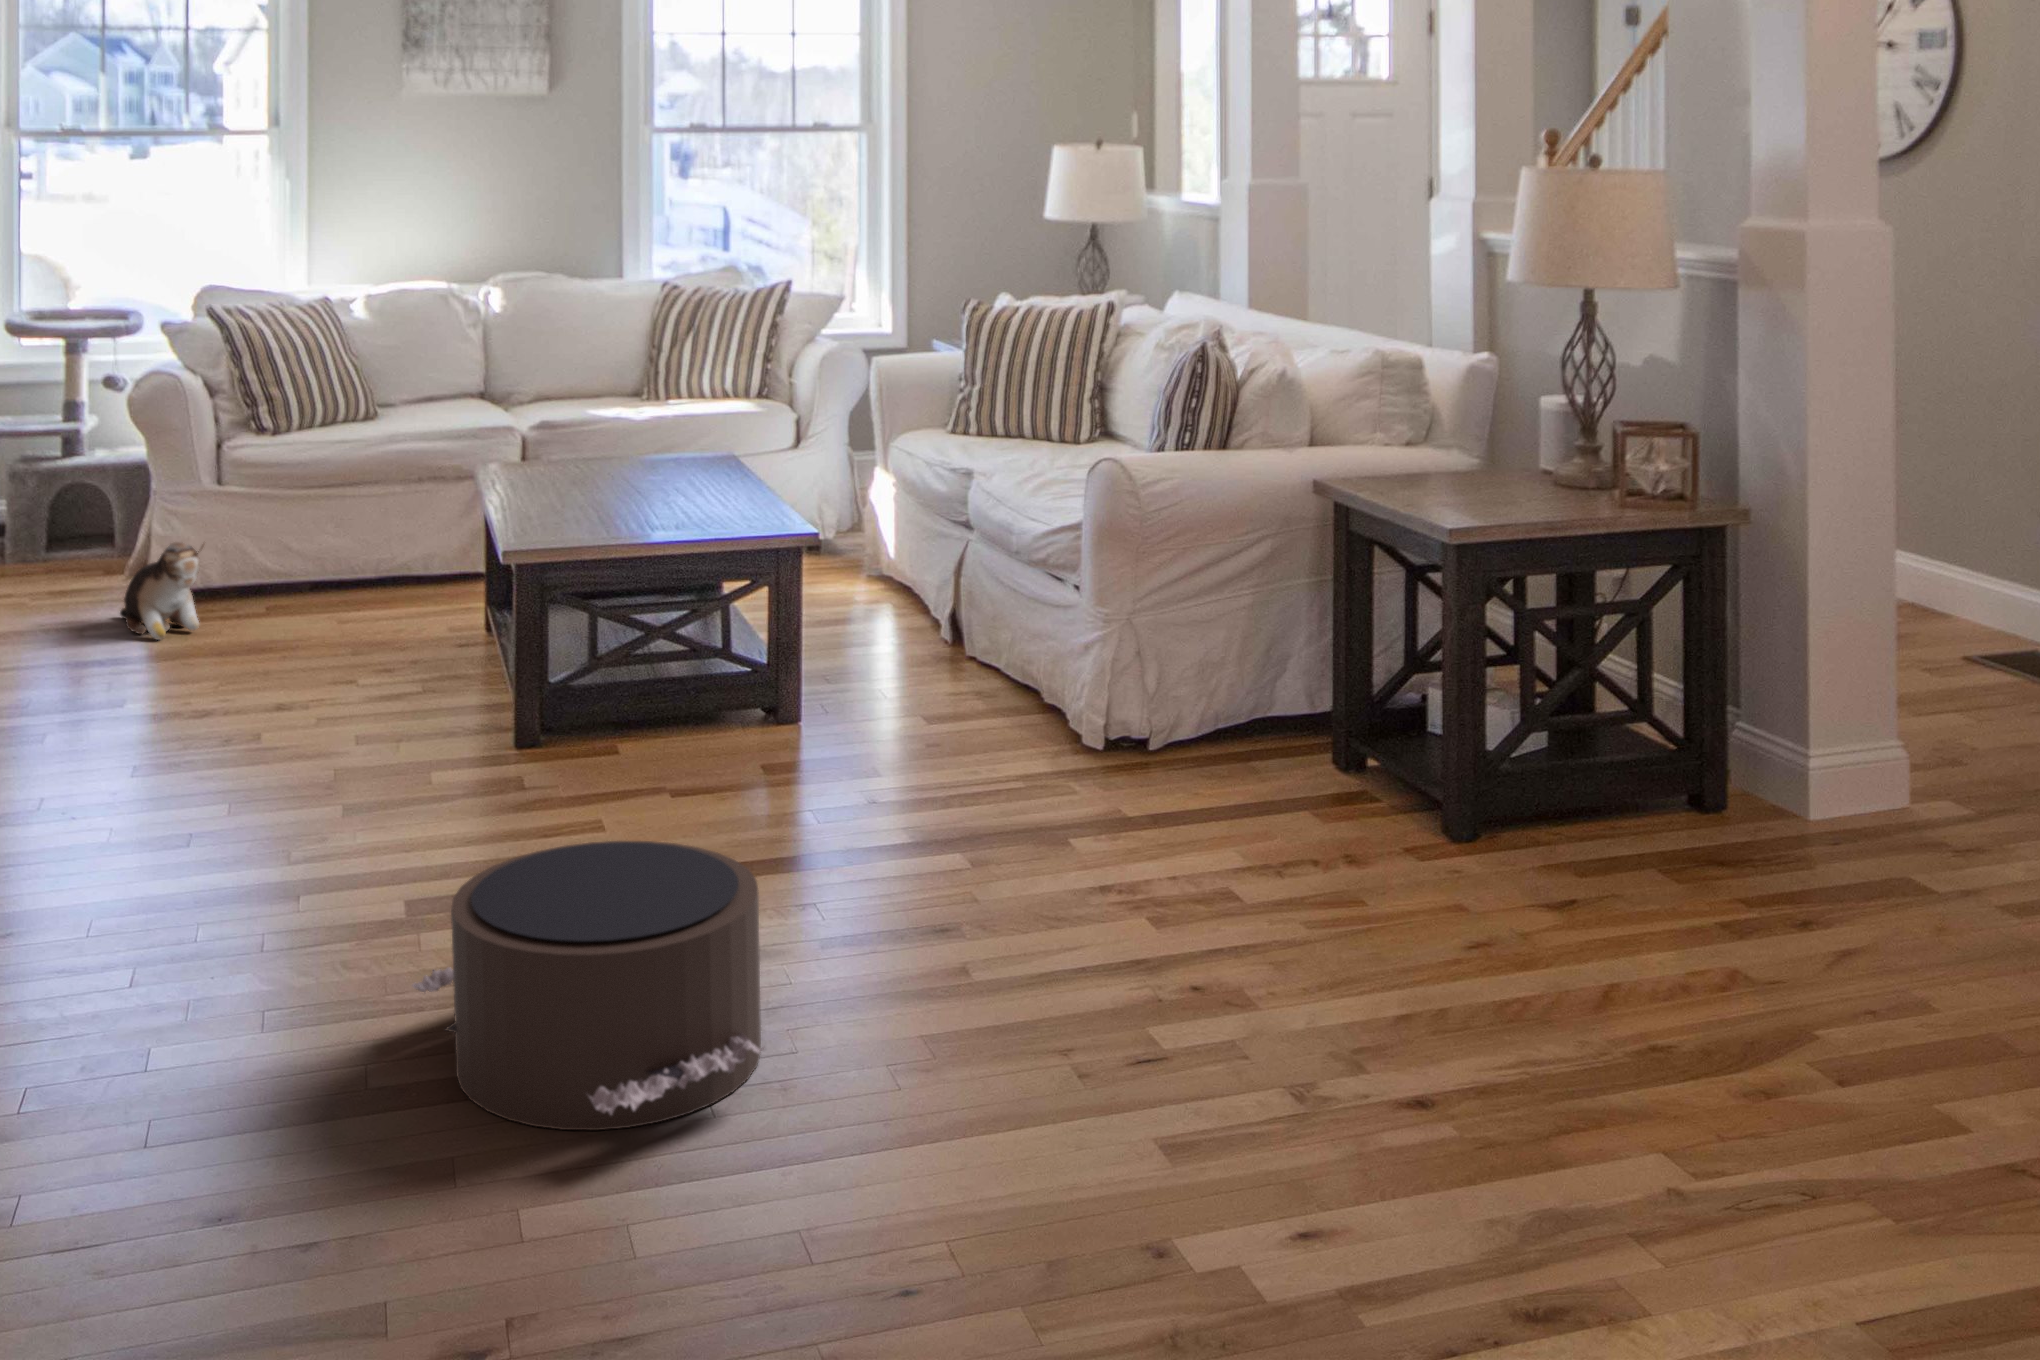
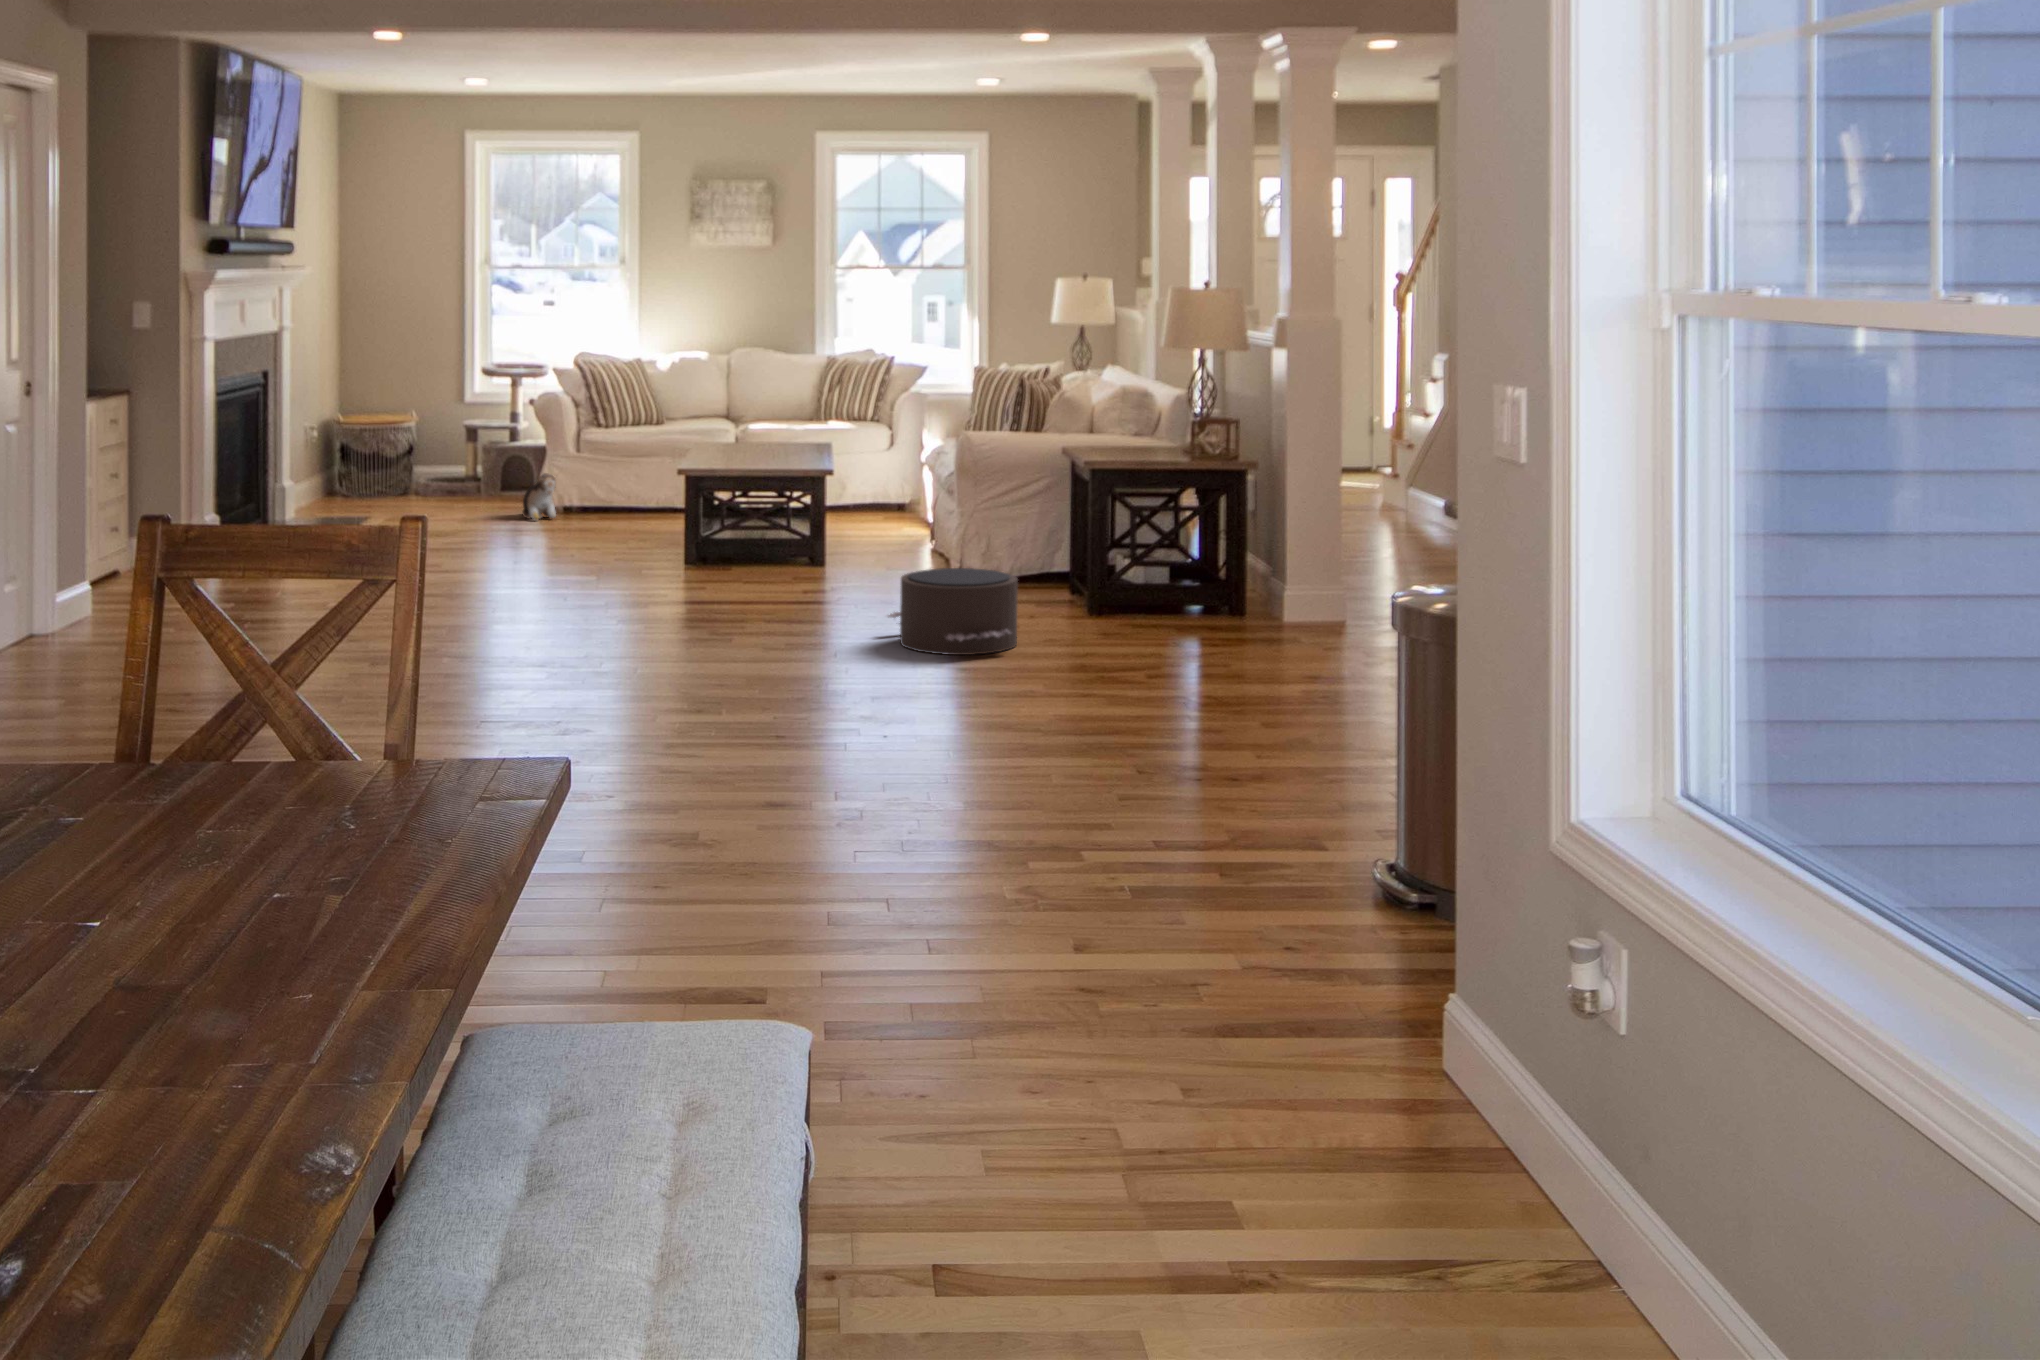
pouf: present [412,841,764,1130] -> present [888,568,1018,655]

